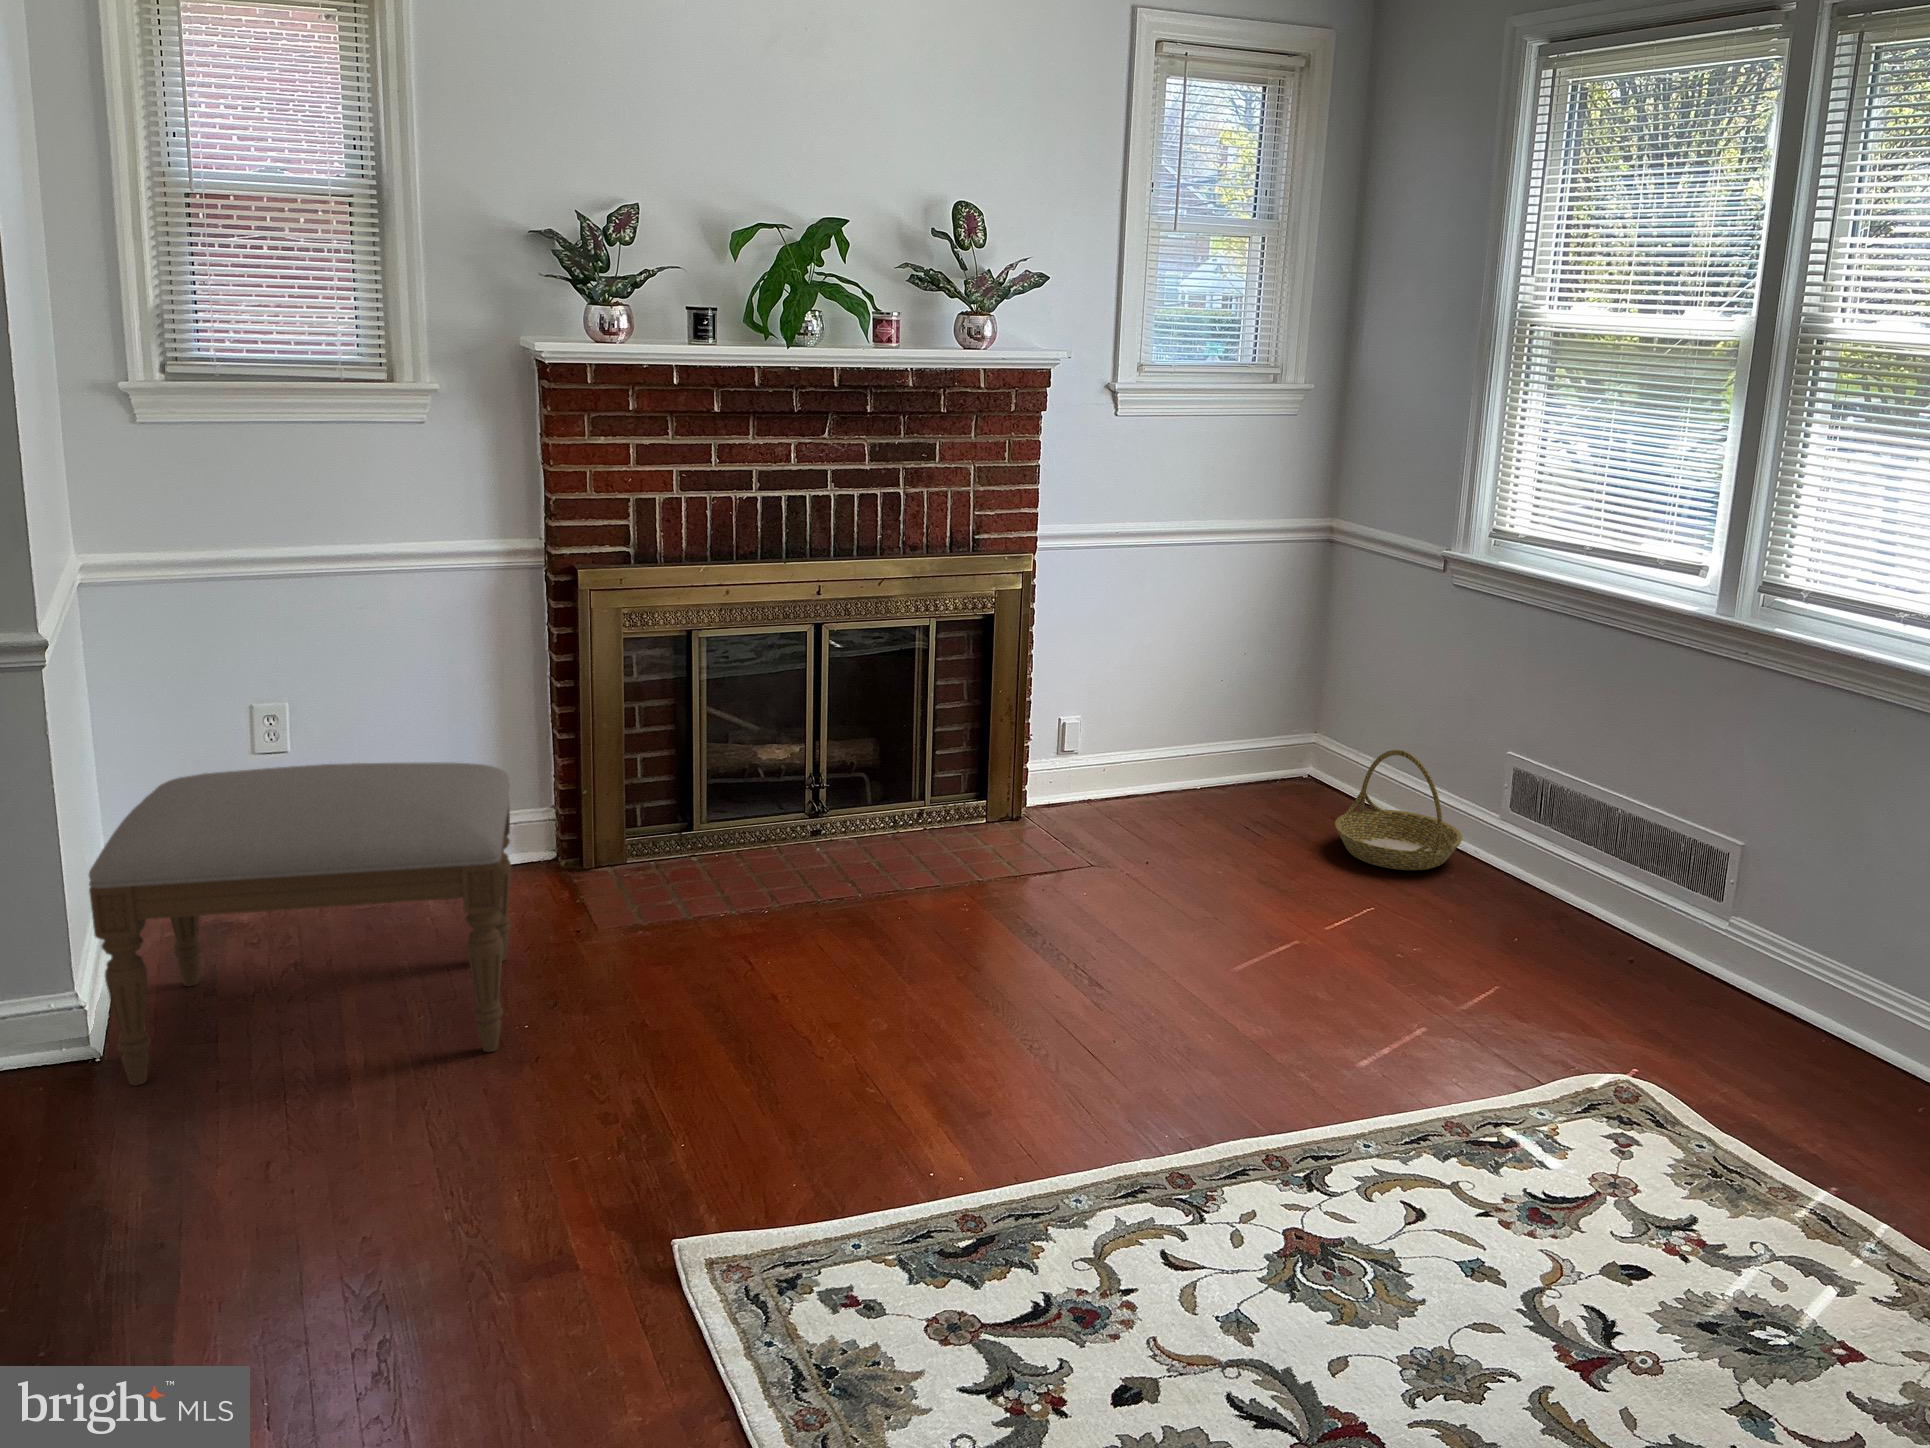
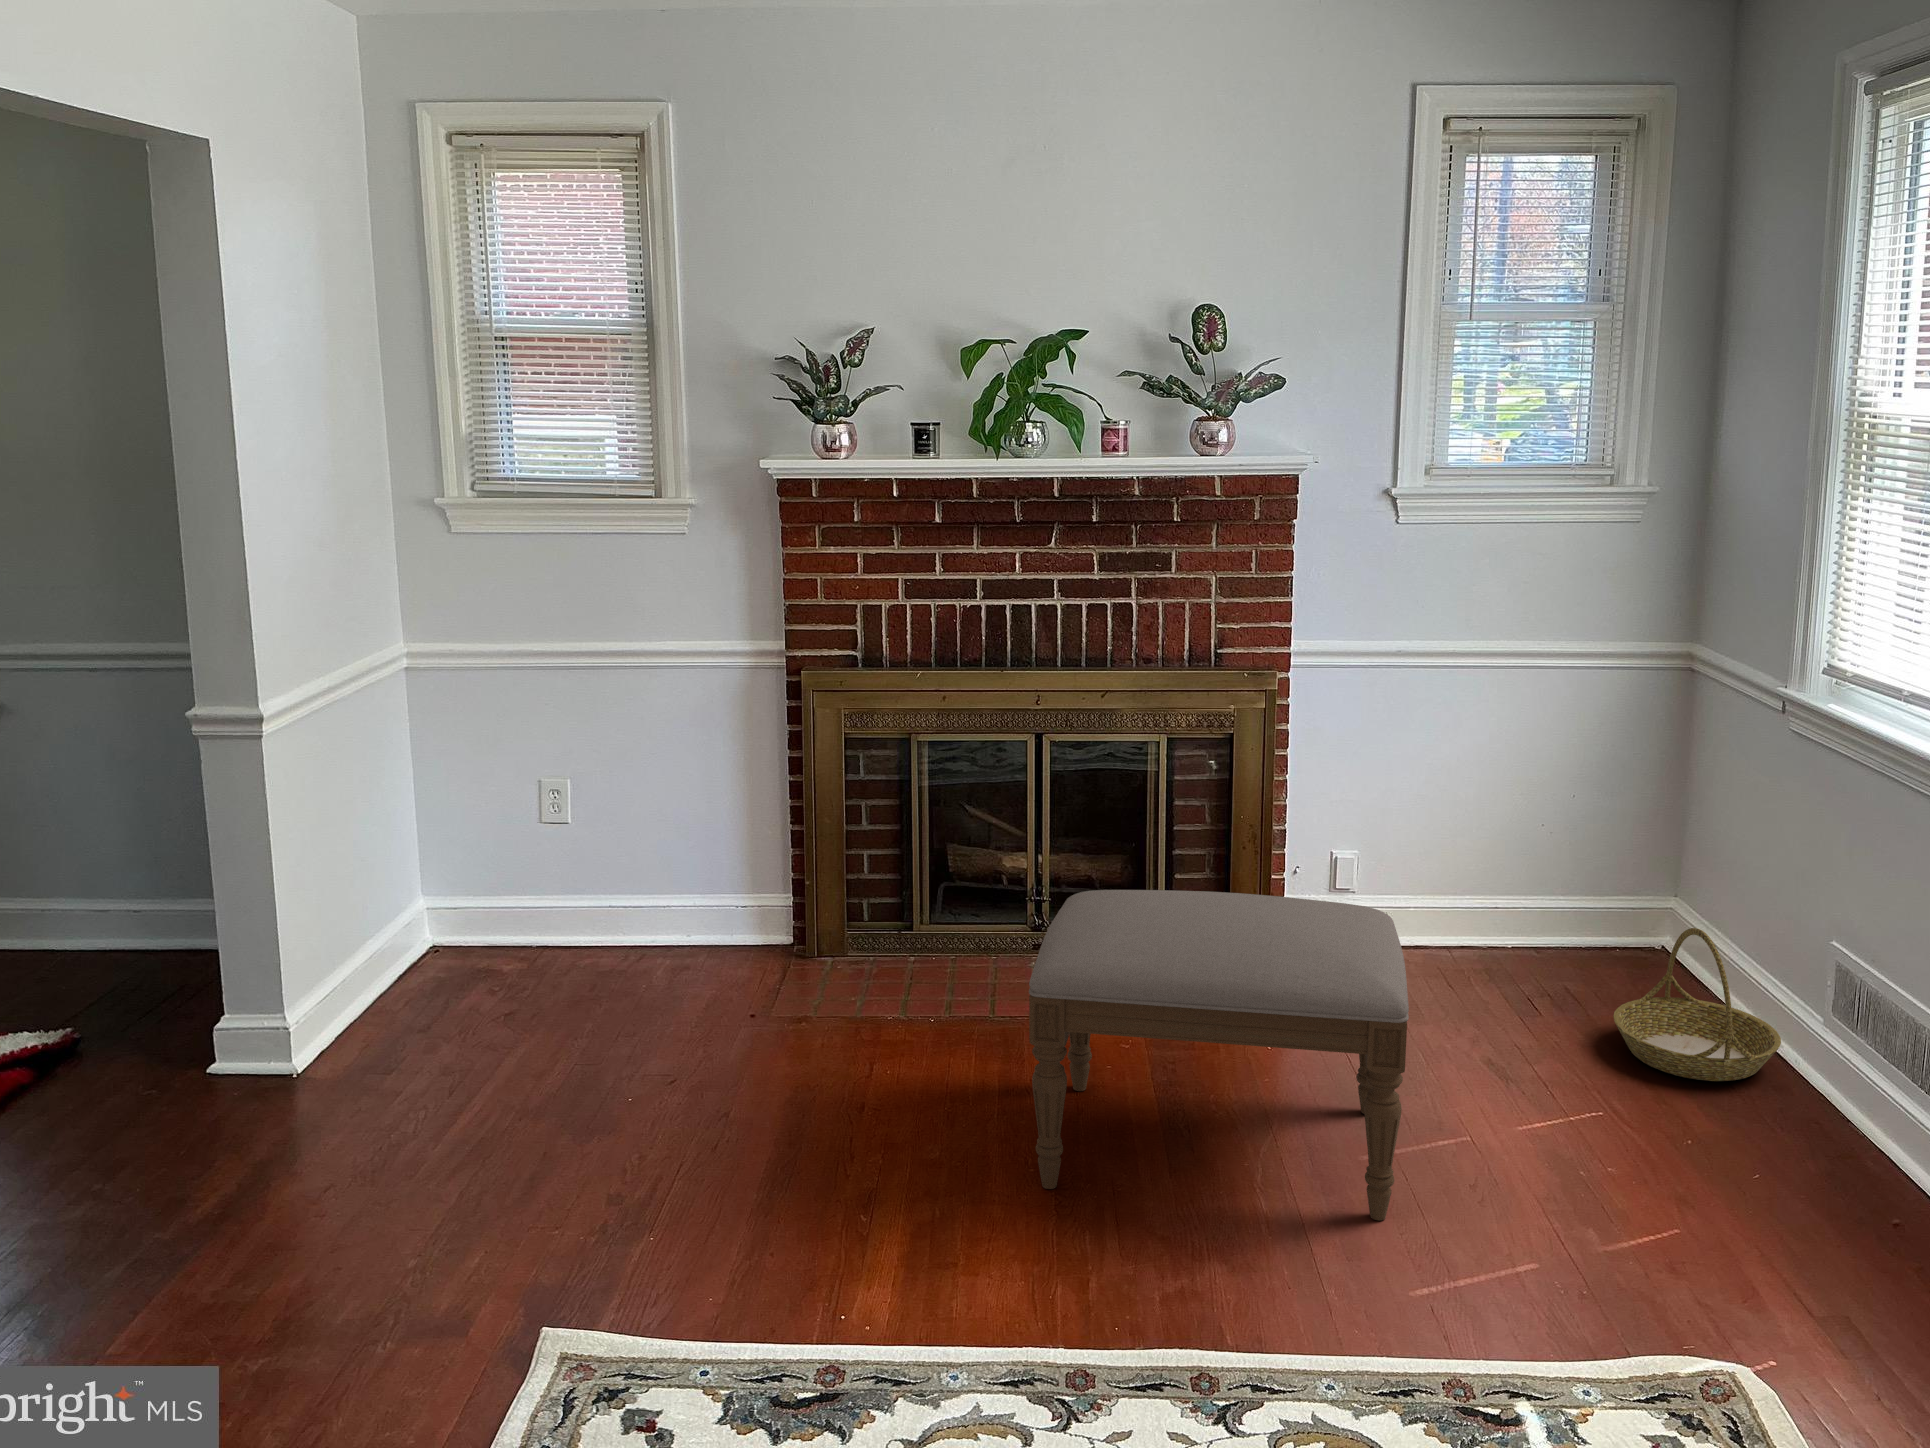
ottoman: present [89,763,511,1086] -> present [1029,890,1409,1220]

